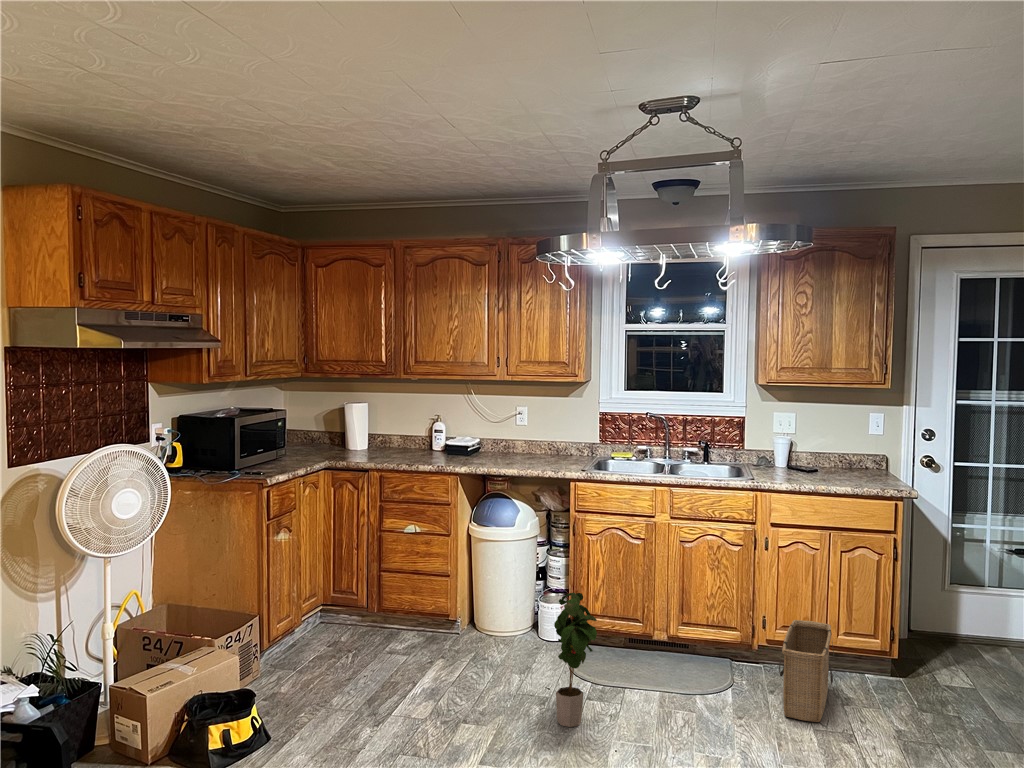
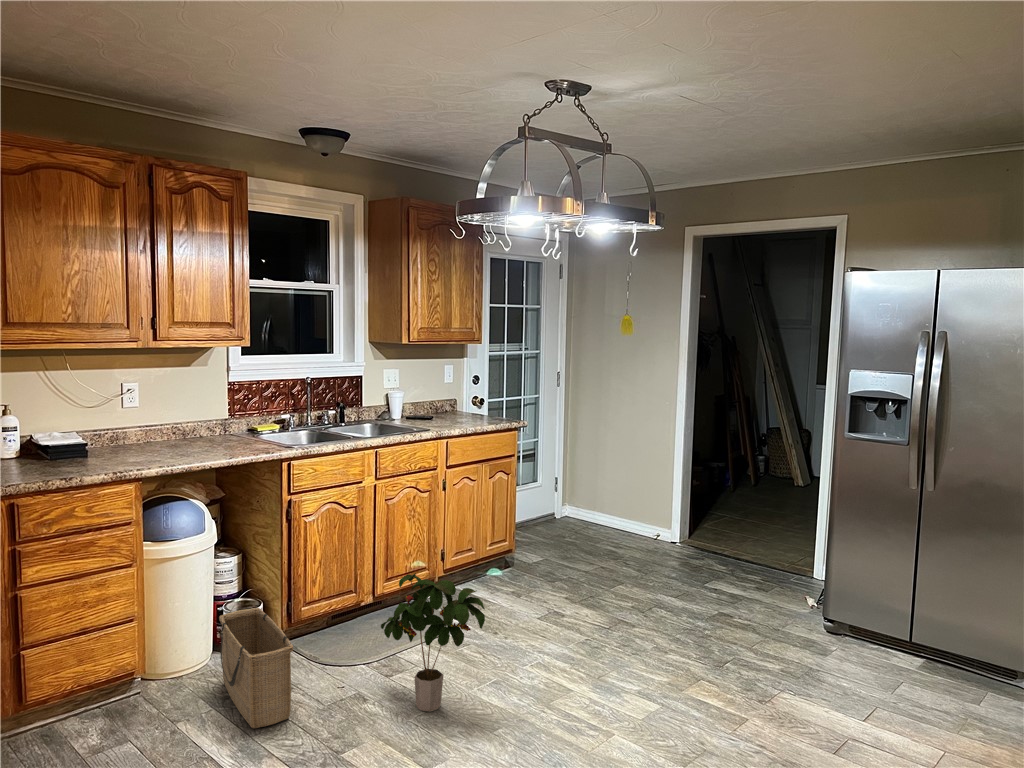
basket: present [779,620,834,722] -> present [219,608,293,728]

